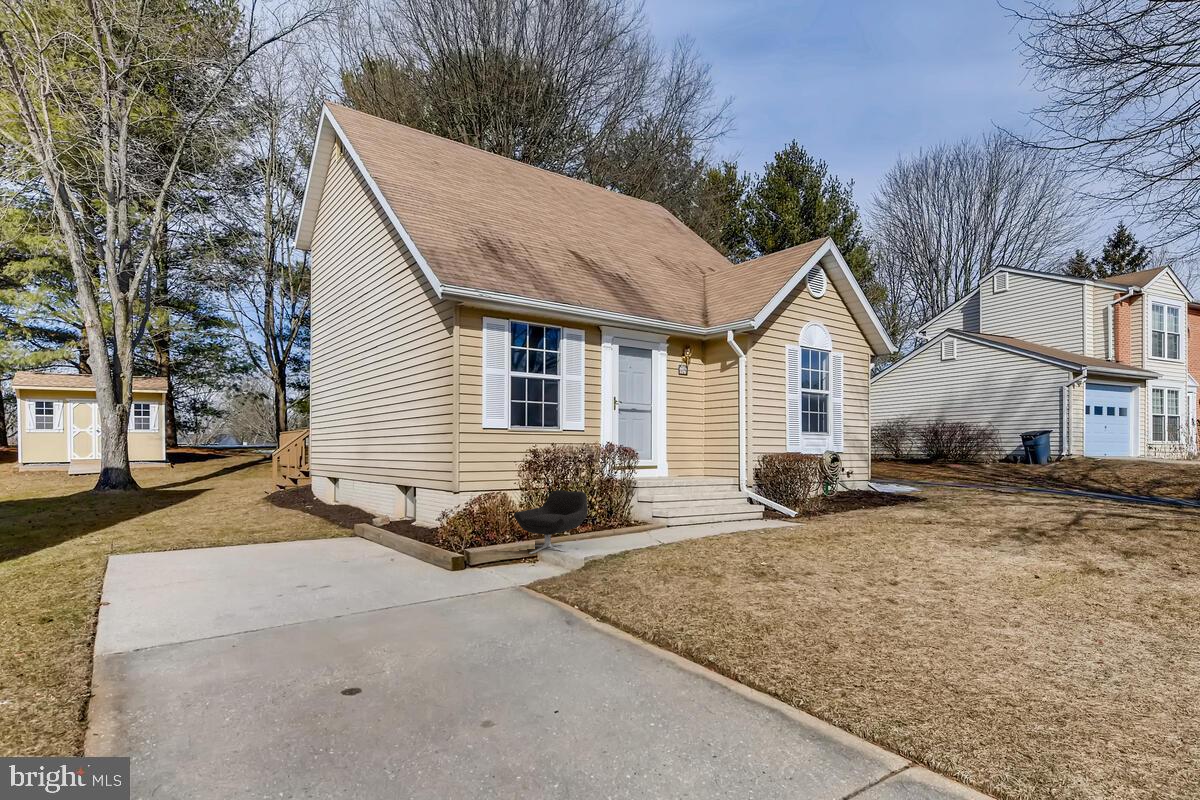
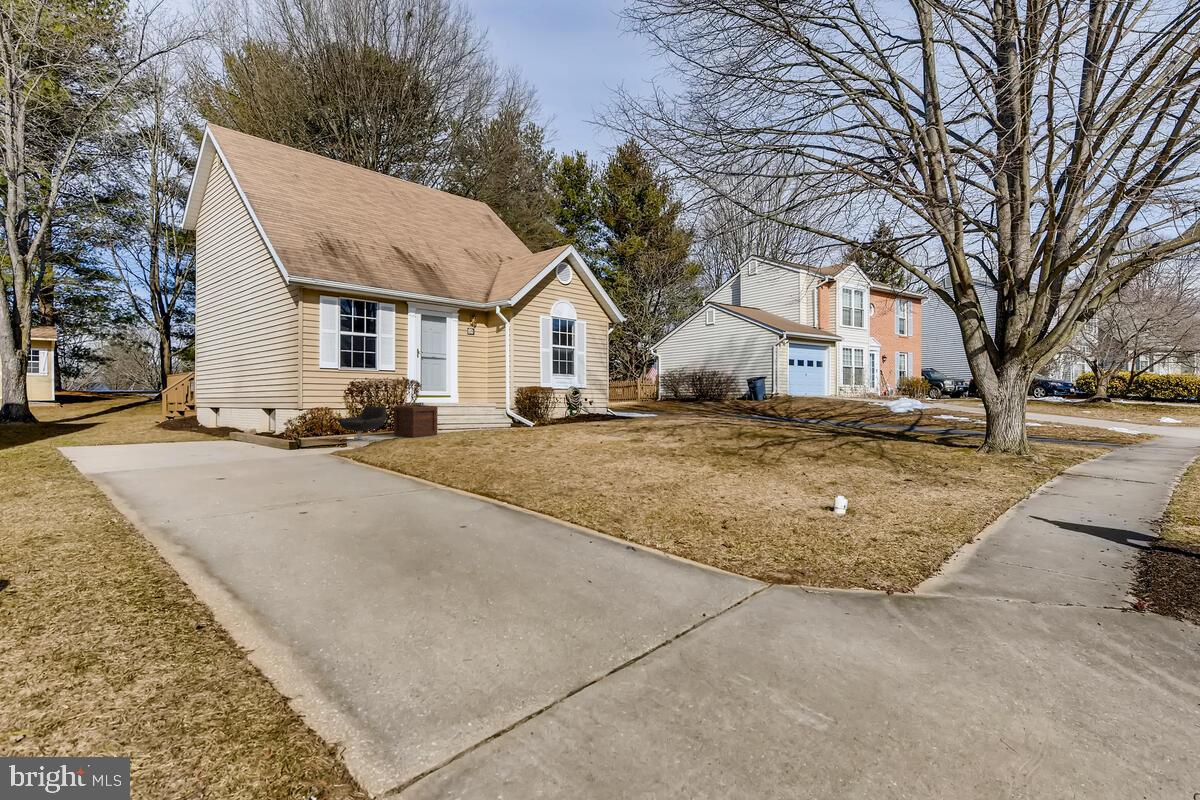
wooden crate: none [591,485,659,543] -> present [394,405,438,437]

